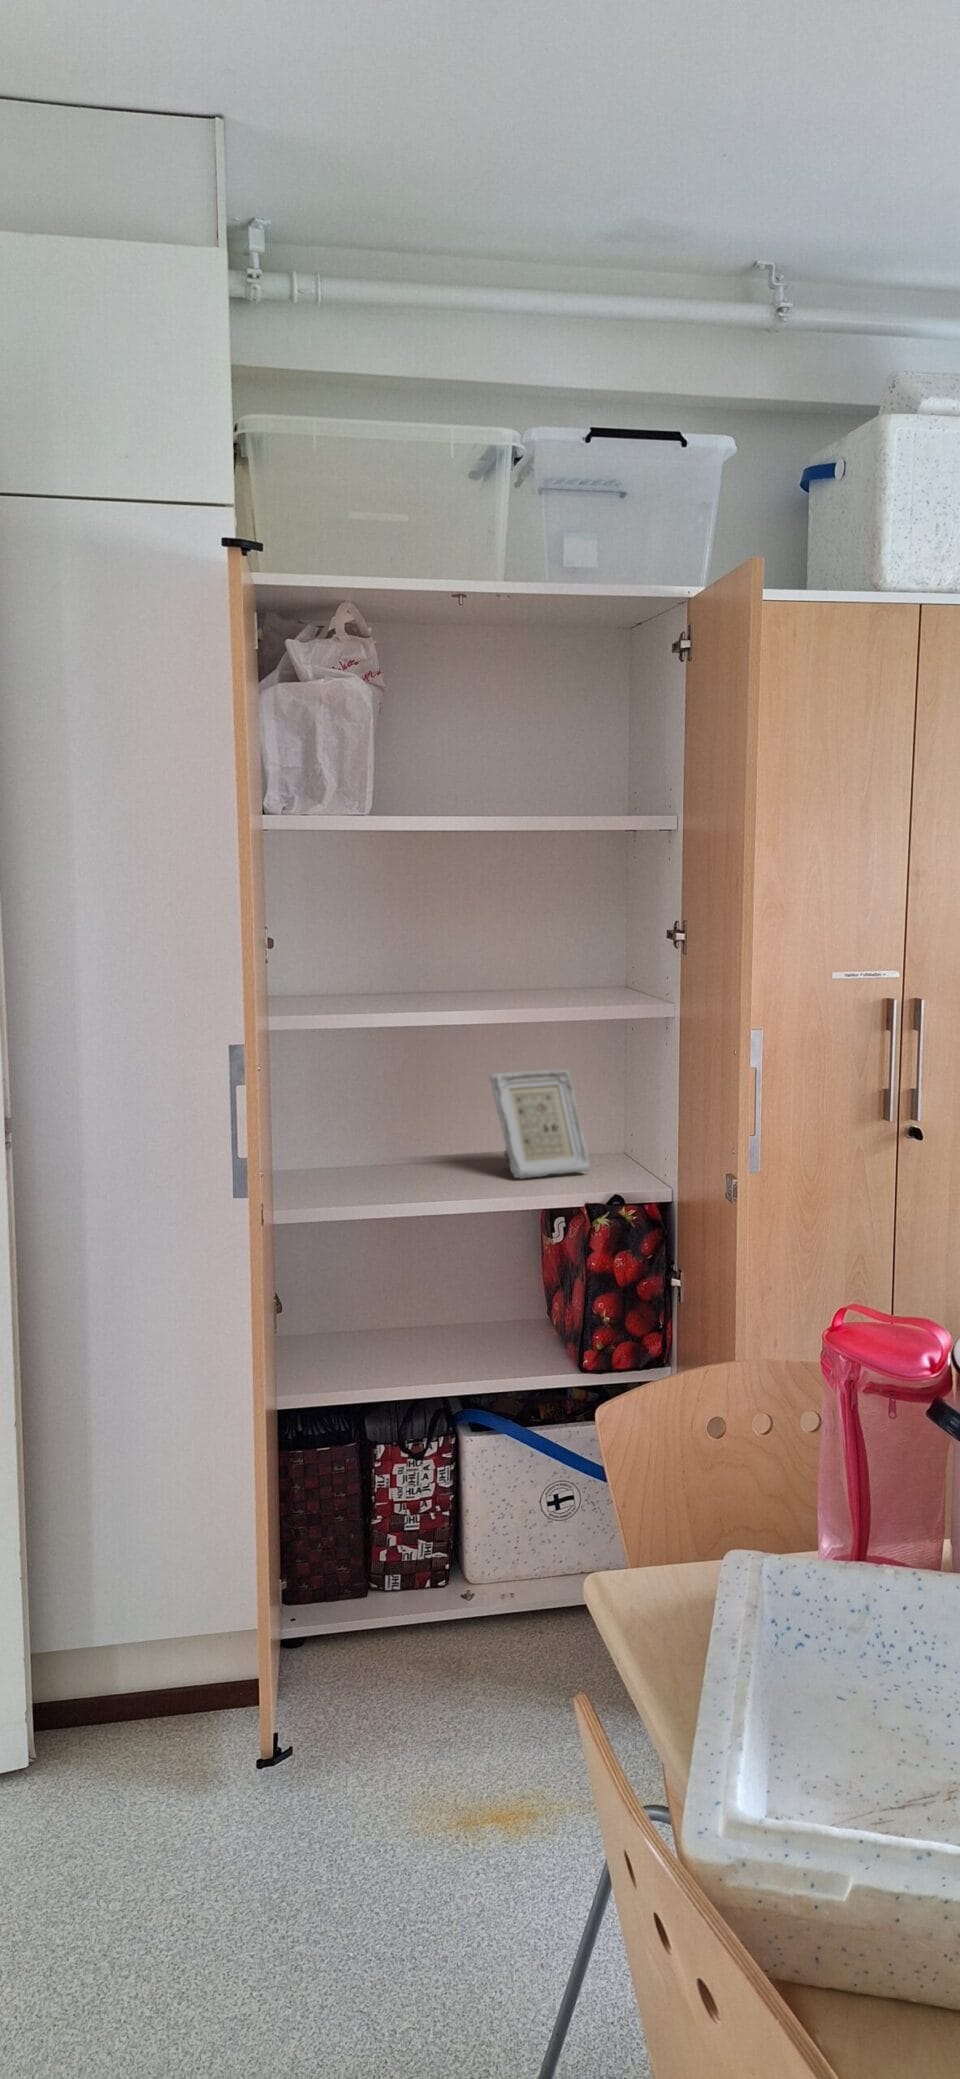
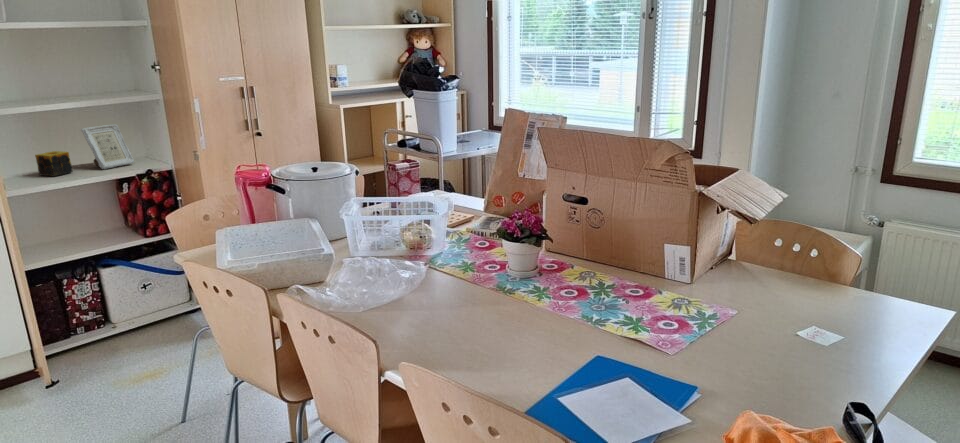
candle: none [386,1121,454,1183] -> present [35,151,72,176]

